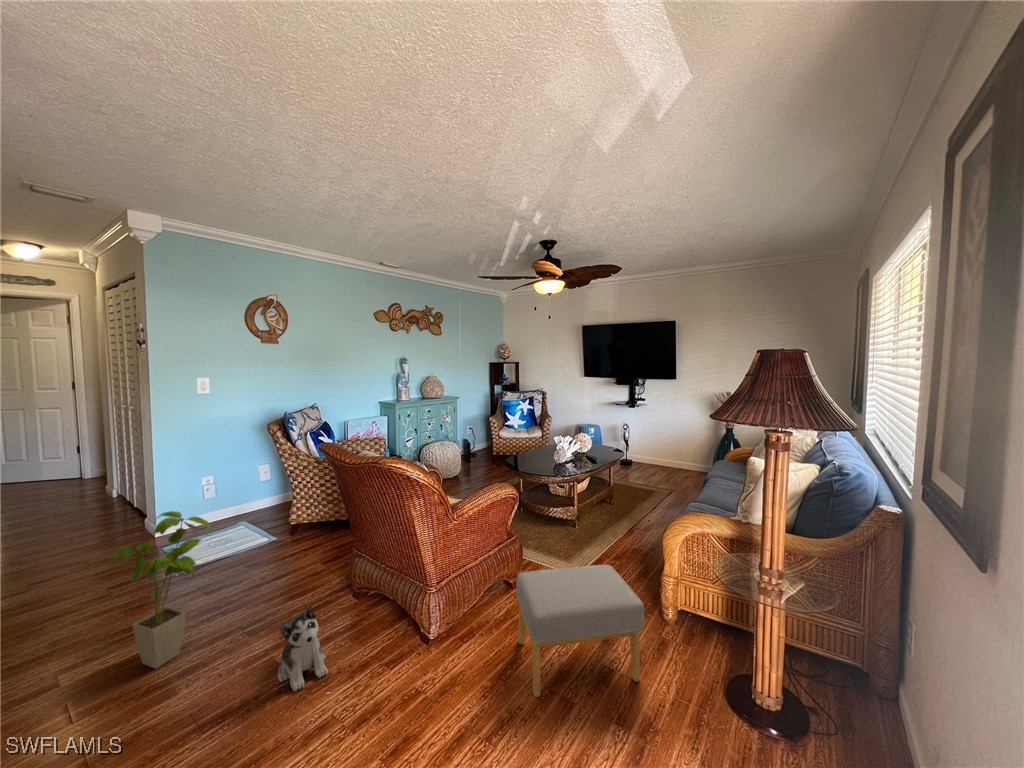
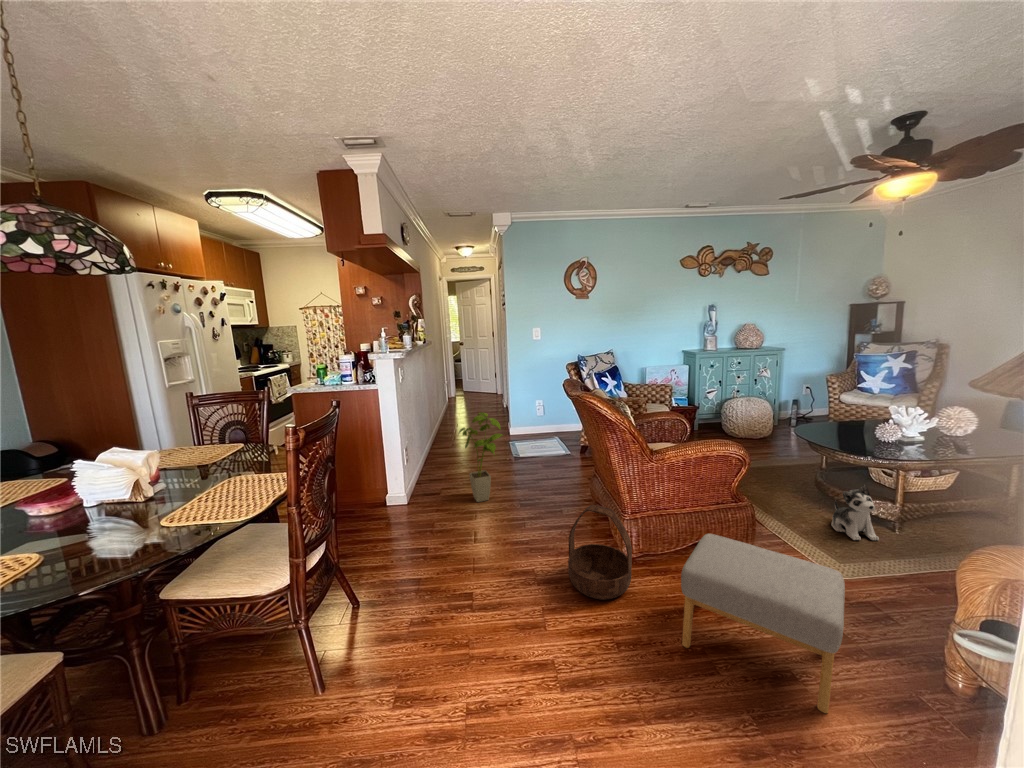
basket: none [384,586,460,709] -> present [568,505,632,600]
plush toy: present [278,604,328,691] -> present [831,485,879,540]

